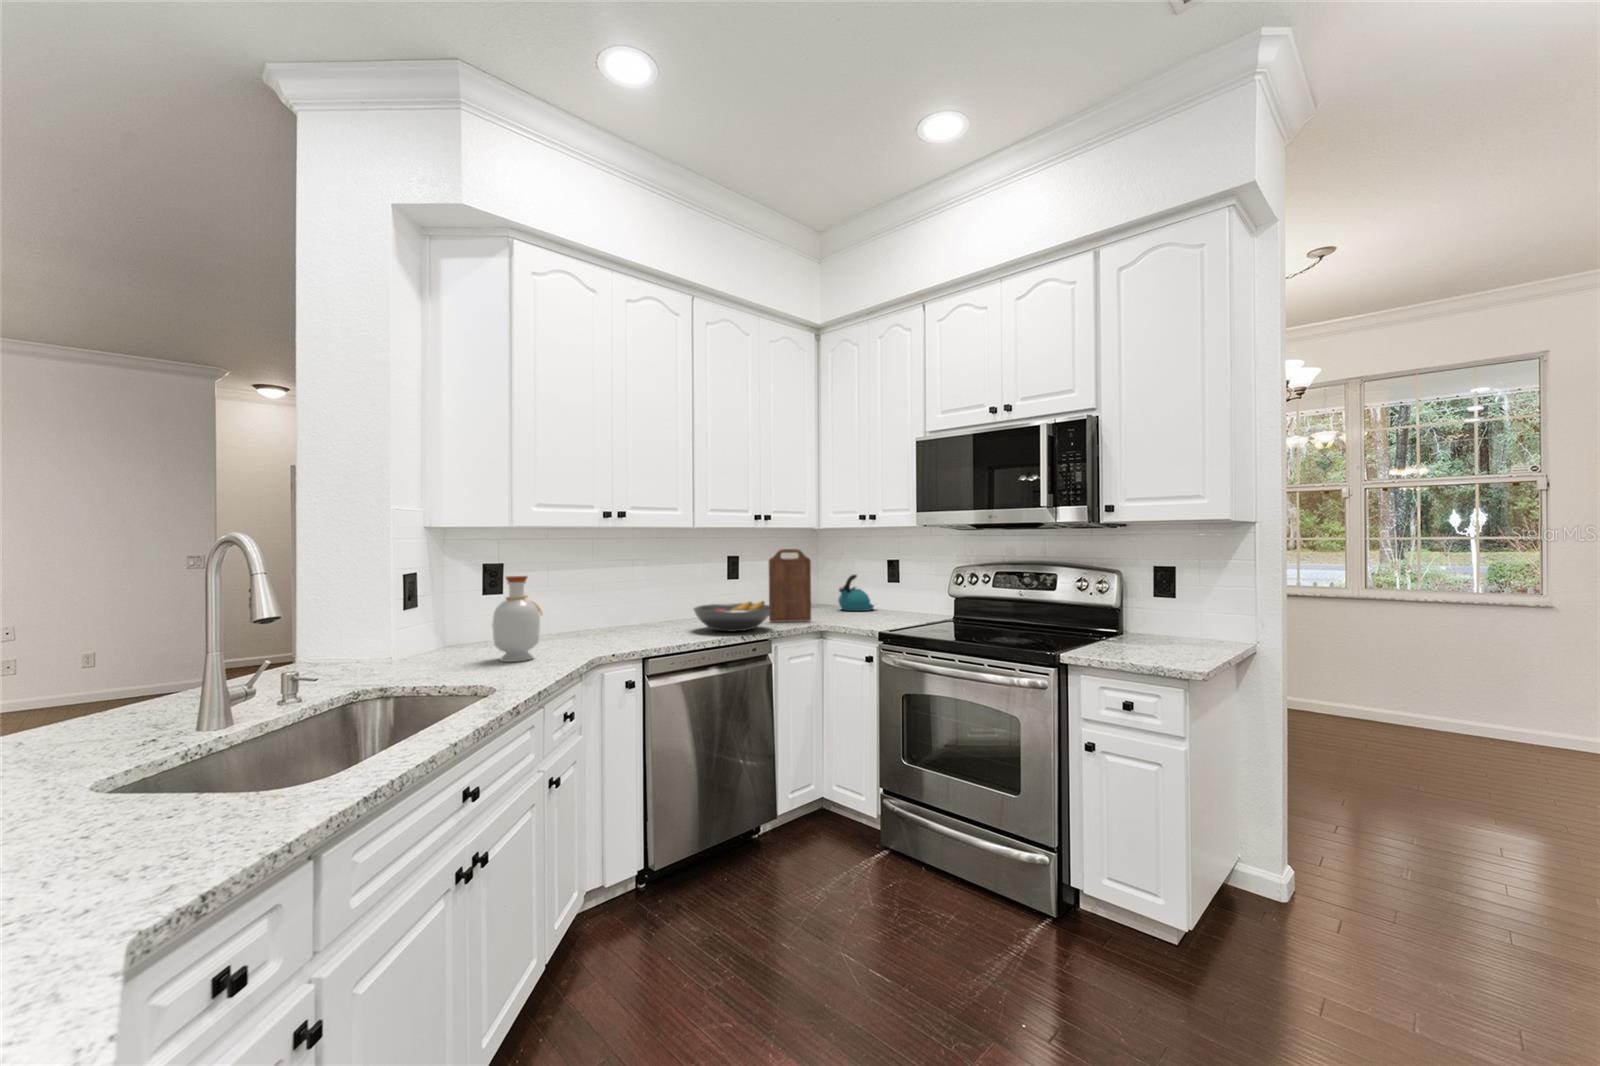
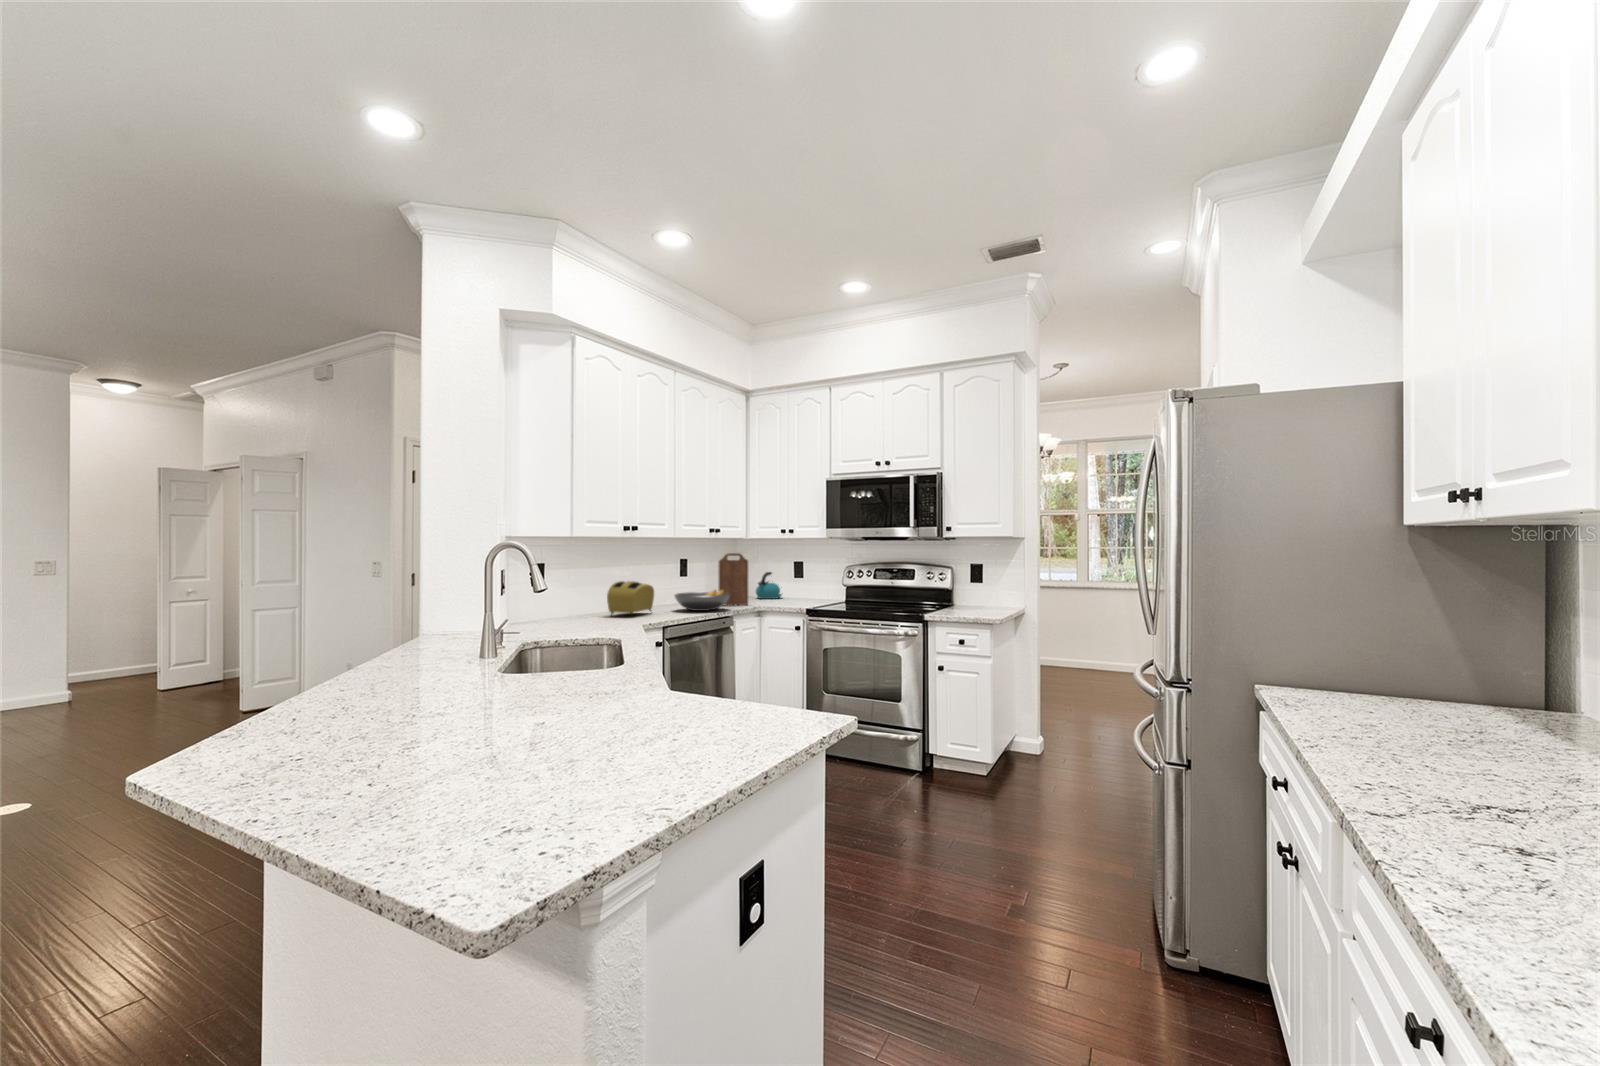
bottle: present [492,576,542,662] -> none [571,570,604,628]
toaster: none [589,589,662,641] -> present [607,581,654,616]

